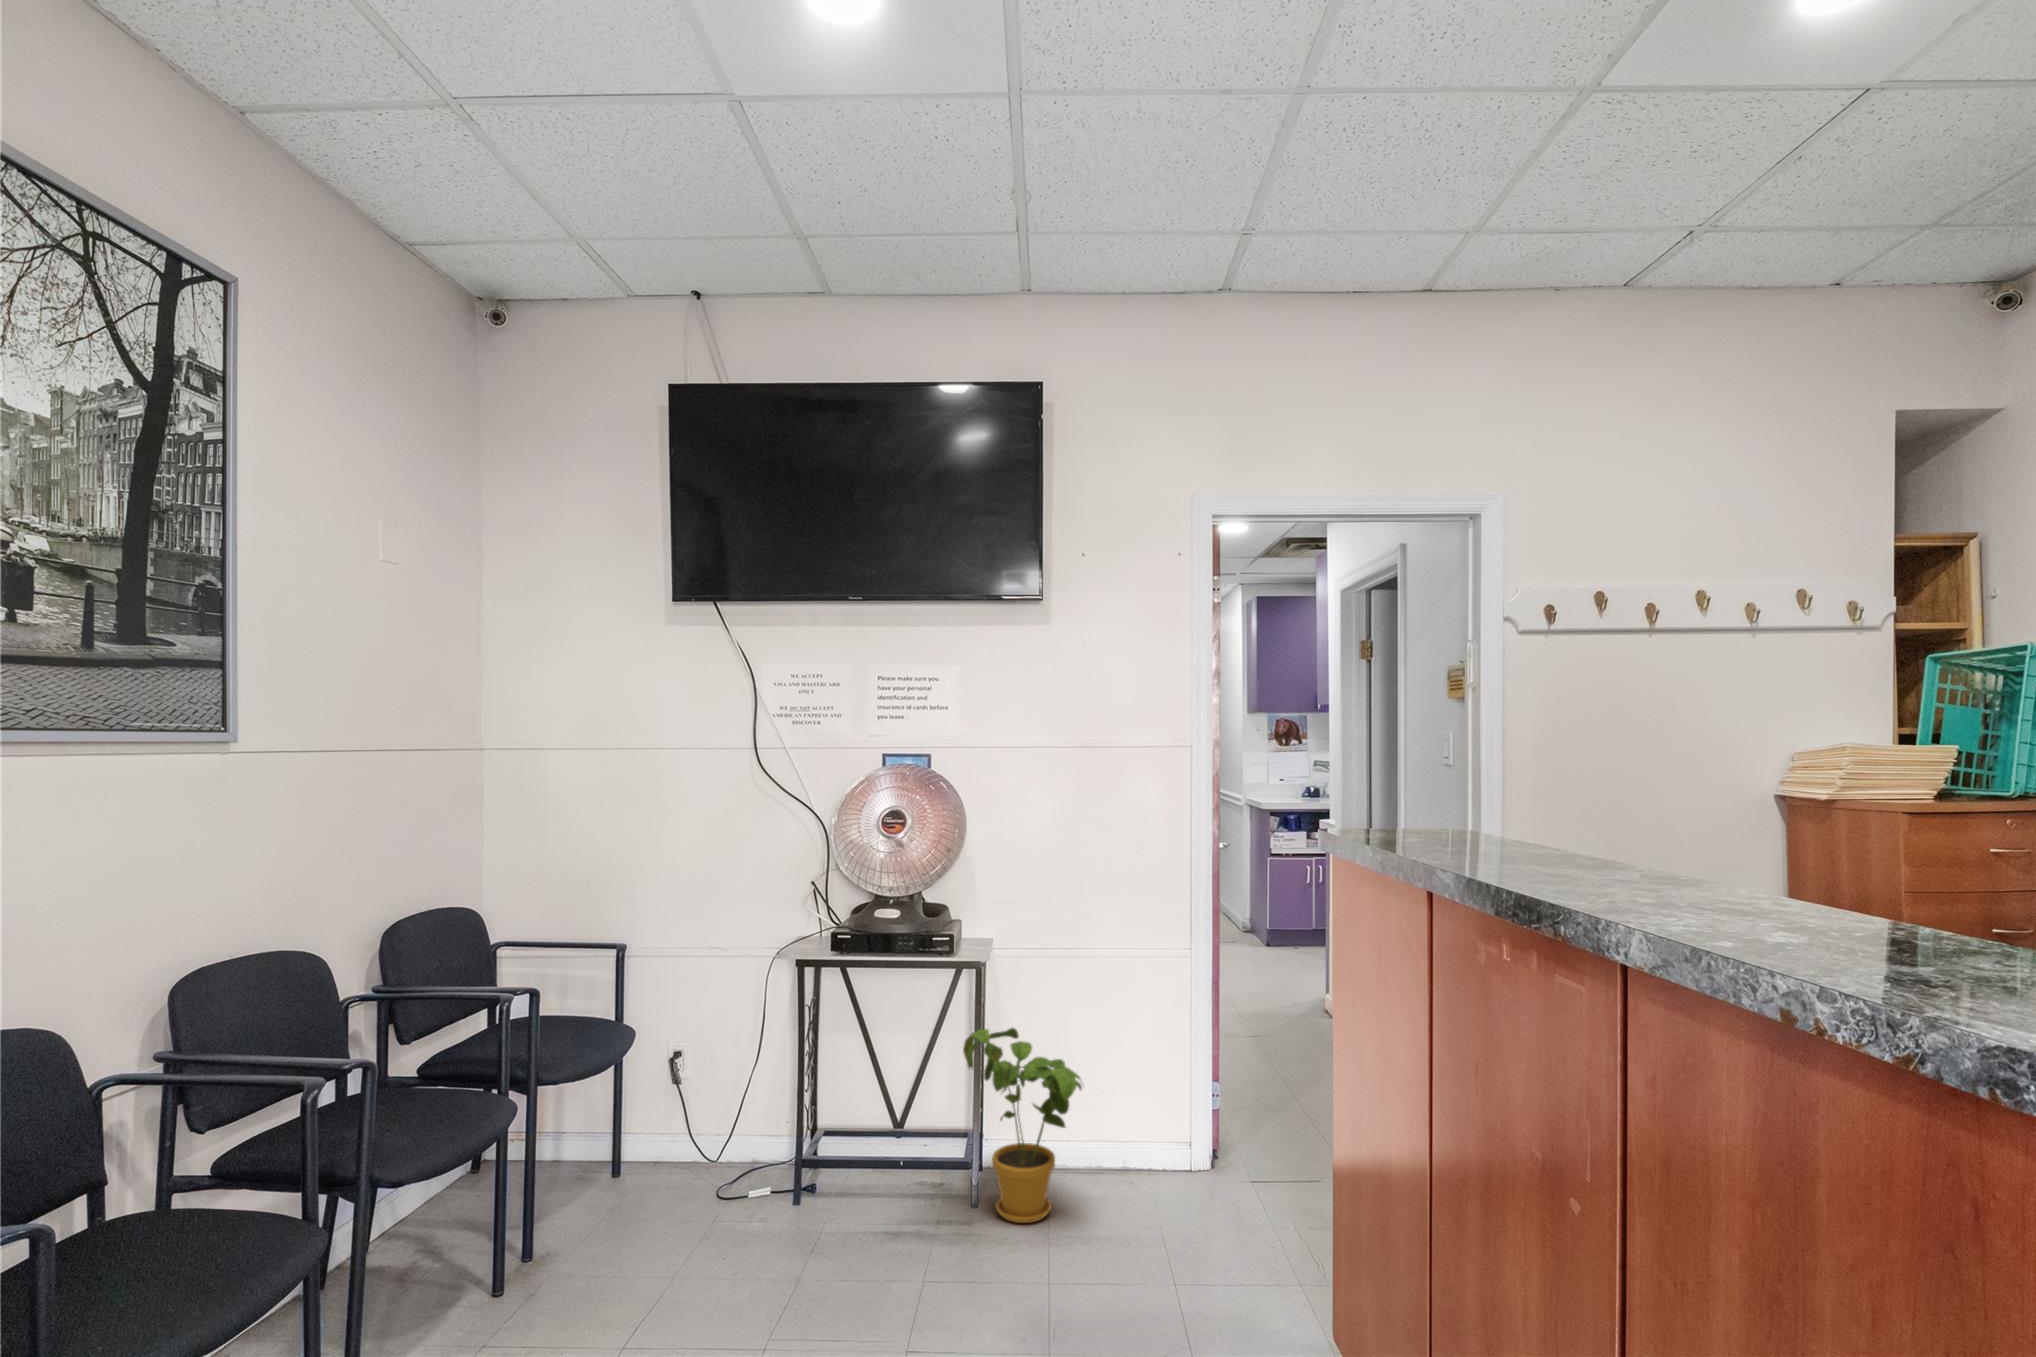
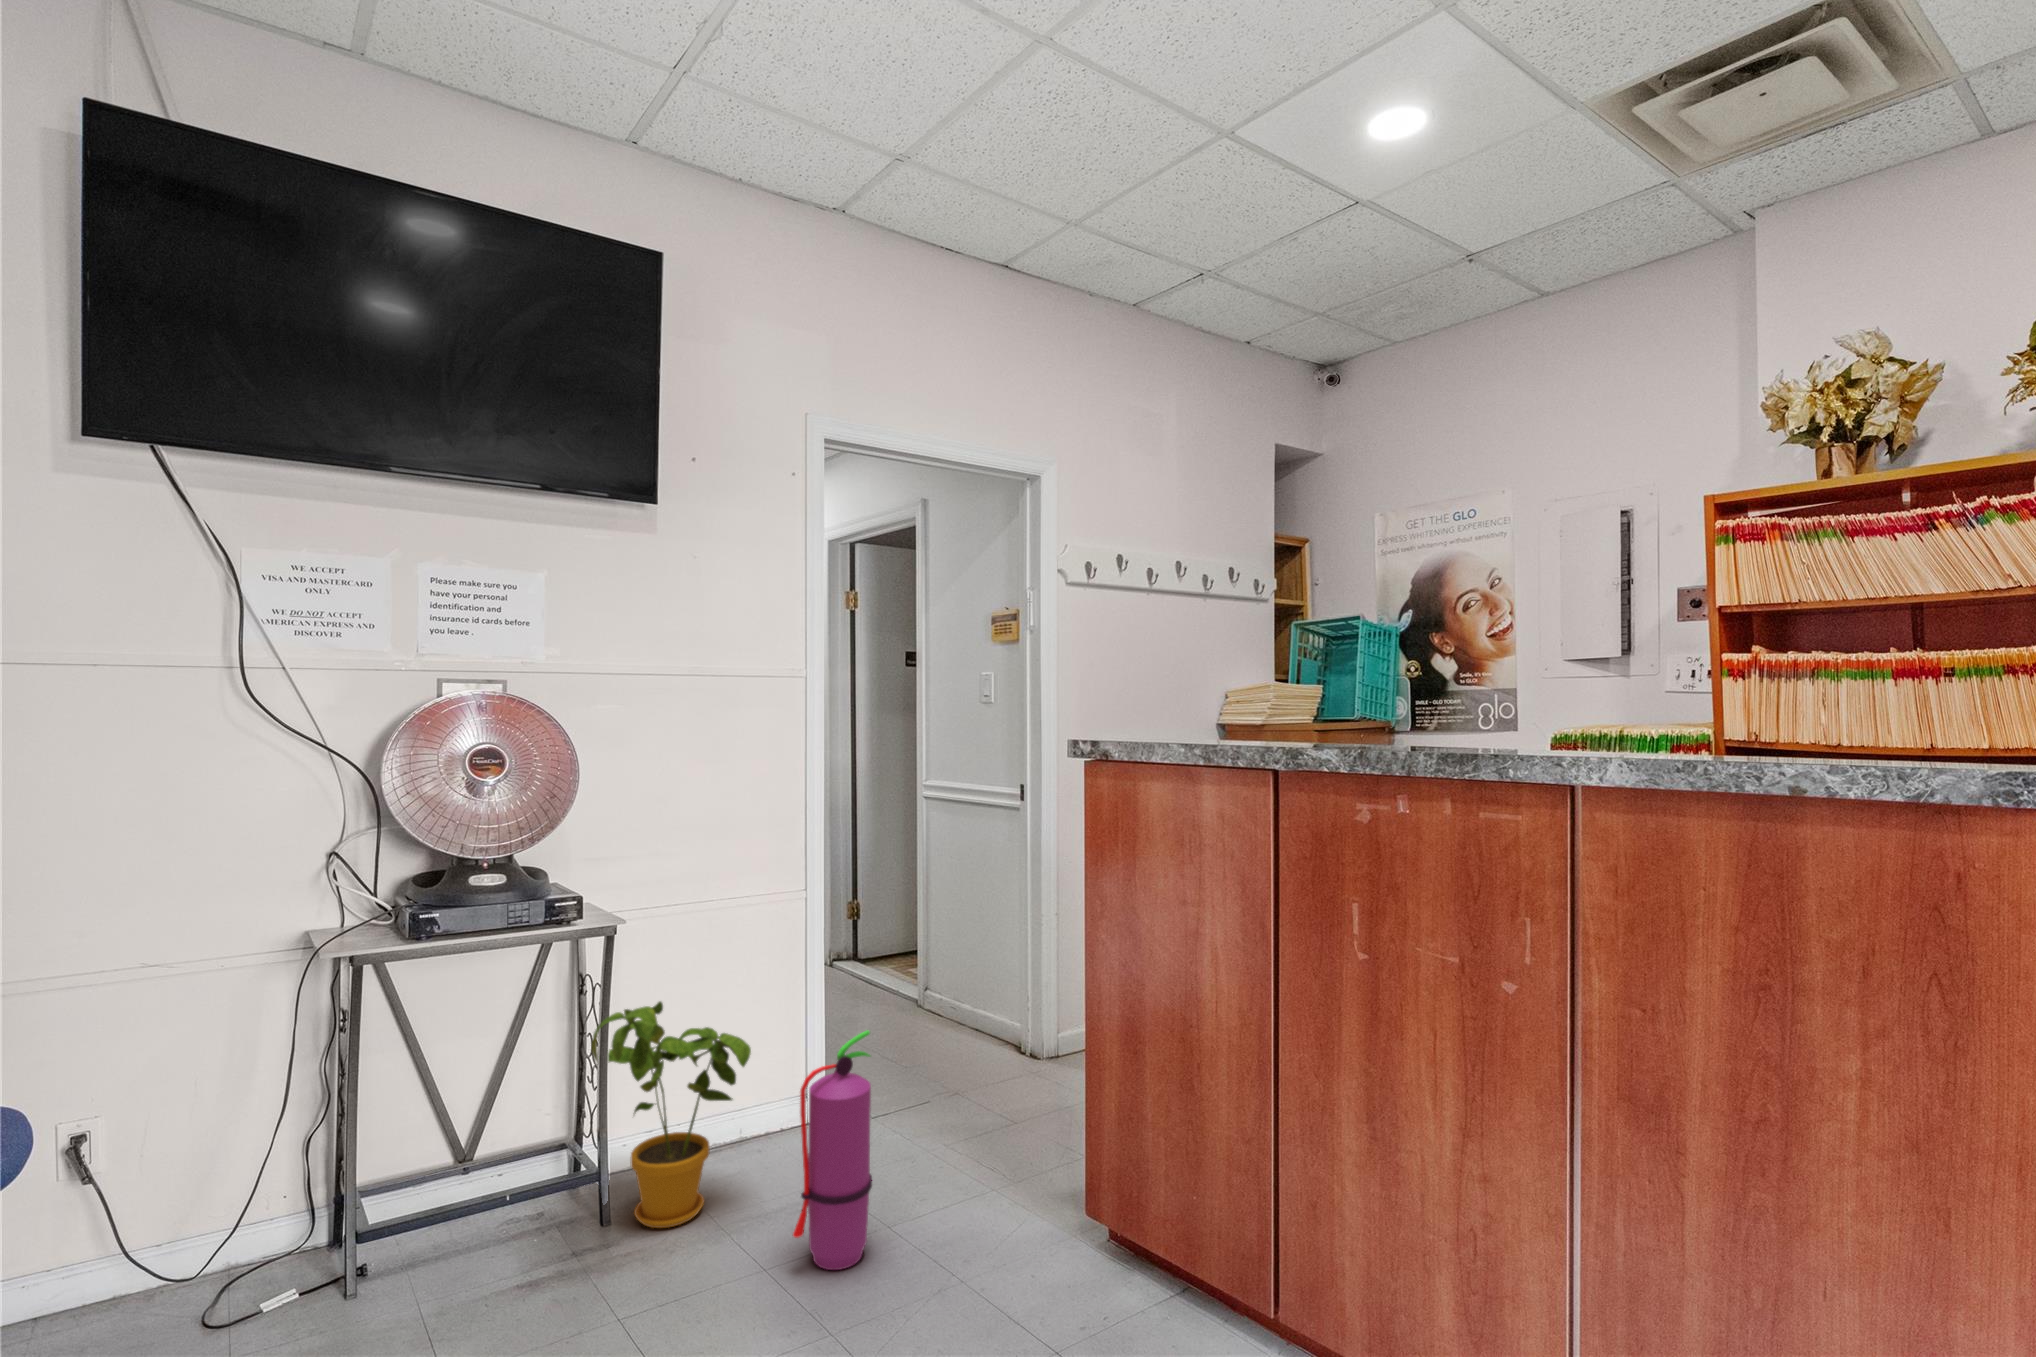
fire extinguisher: none [1071,1092,1146,1308] -> present [793,1031,872,1270]

